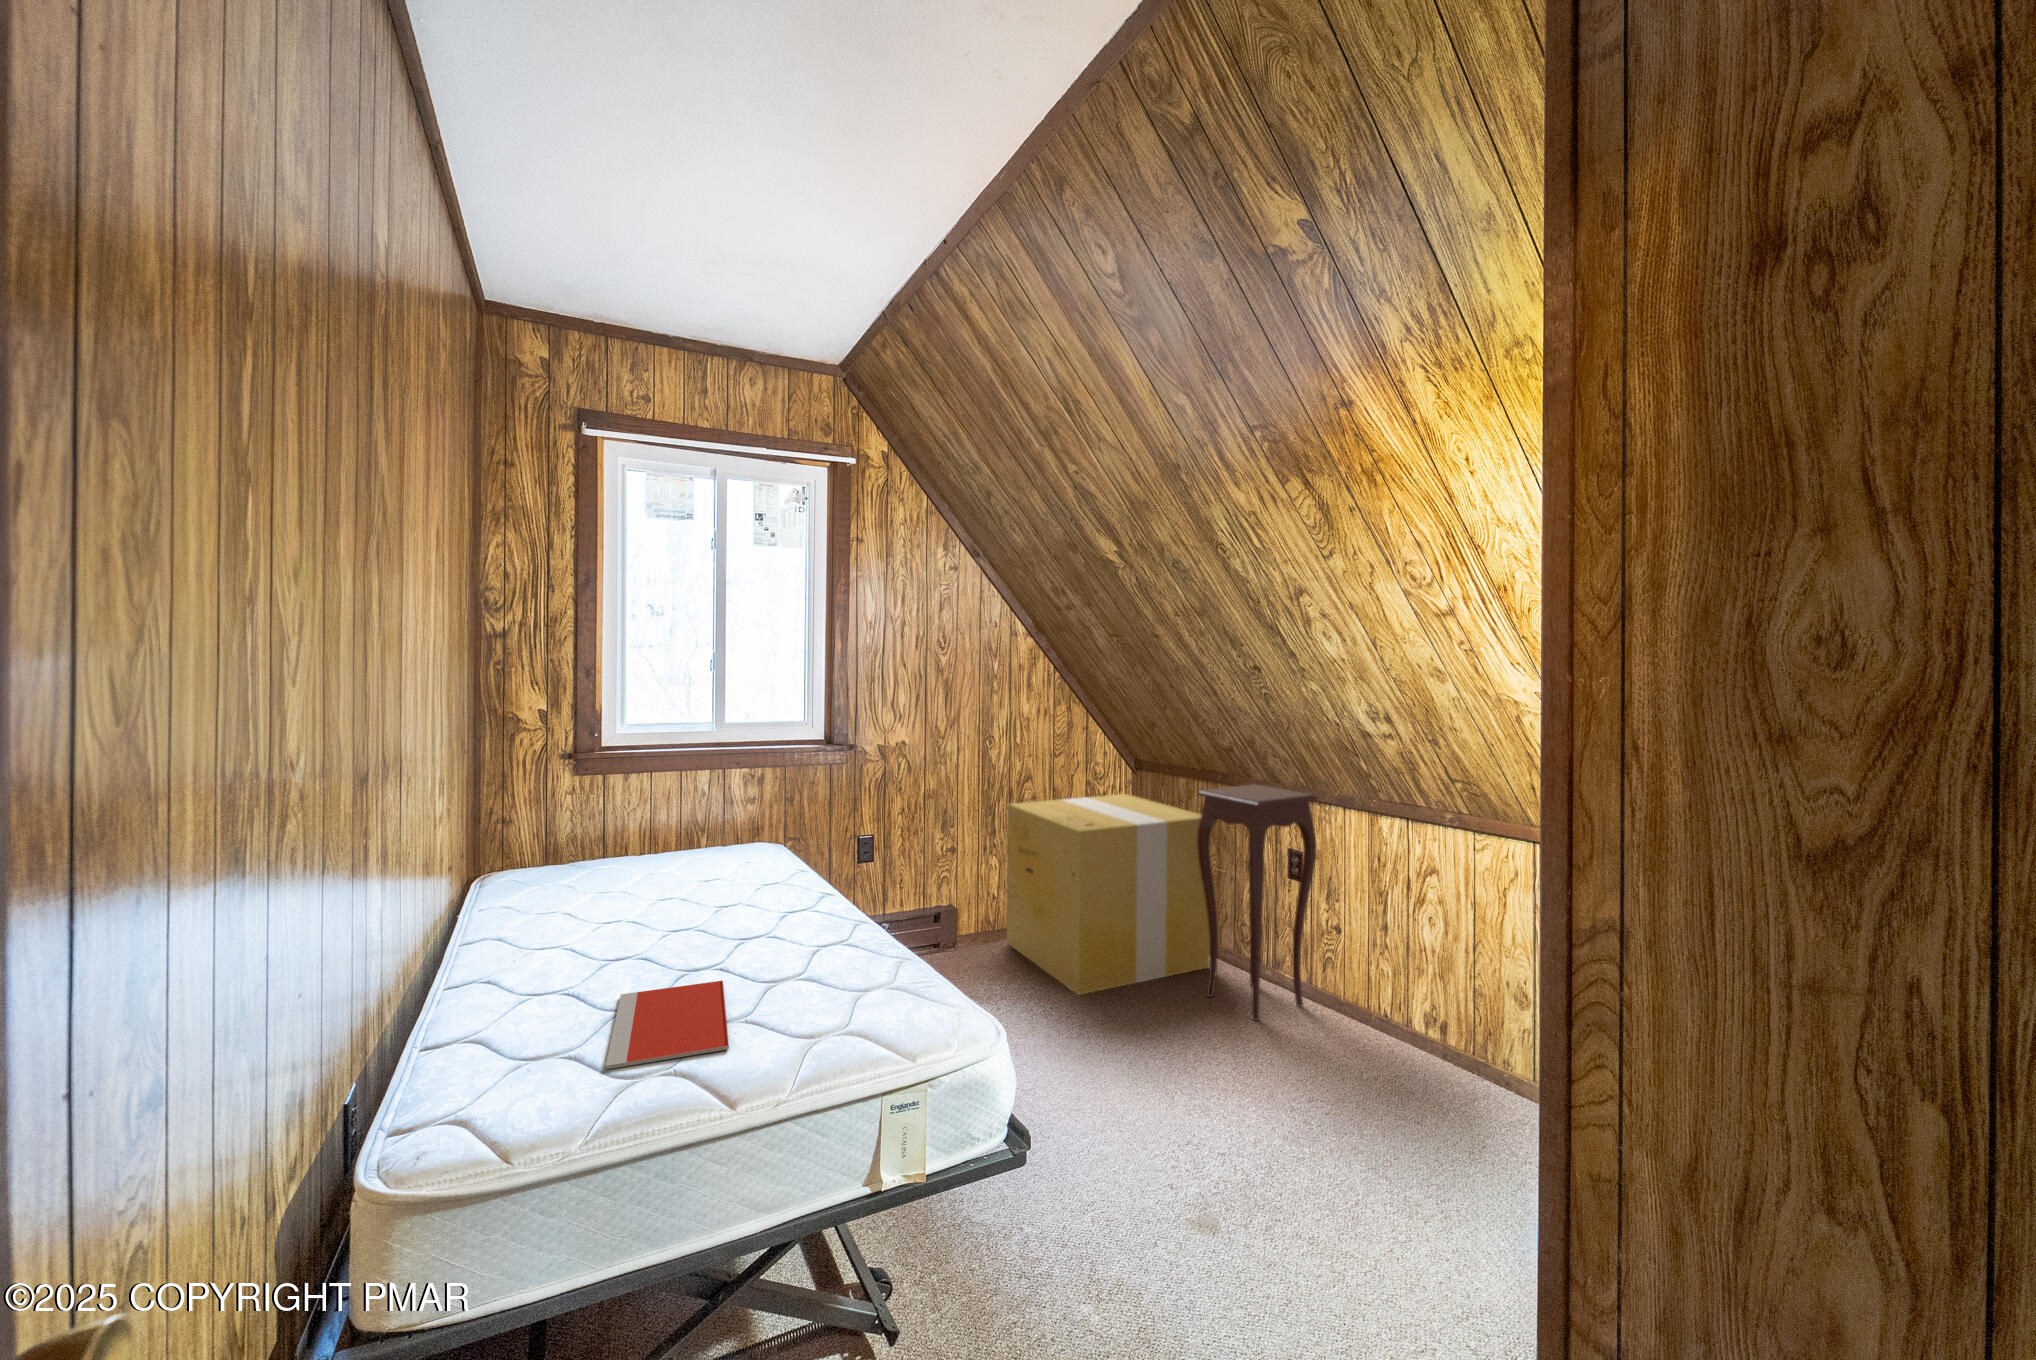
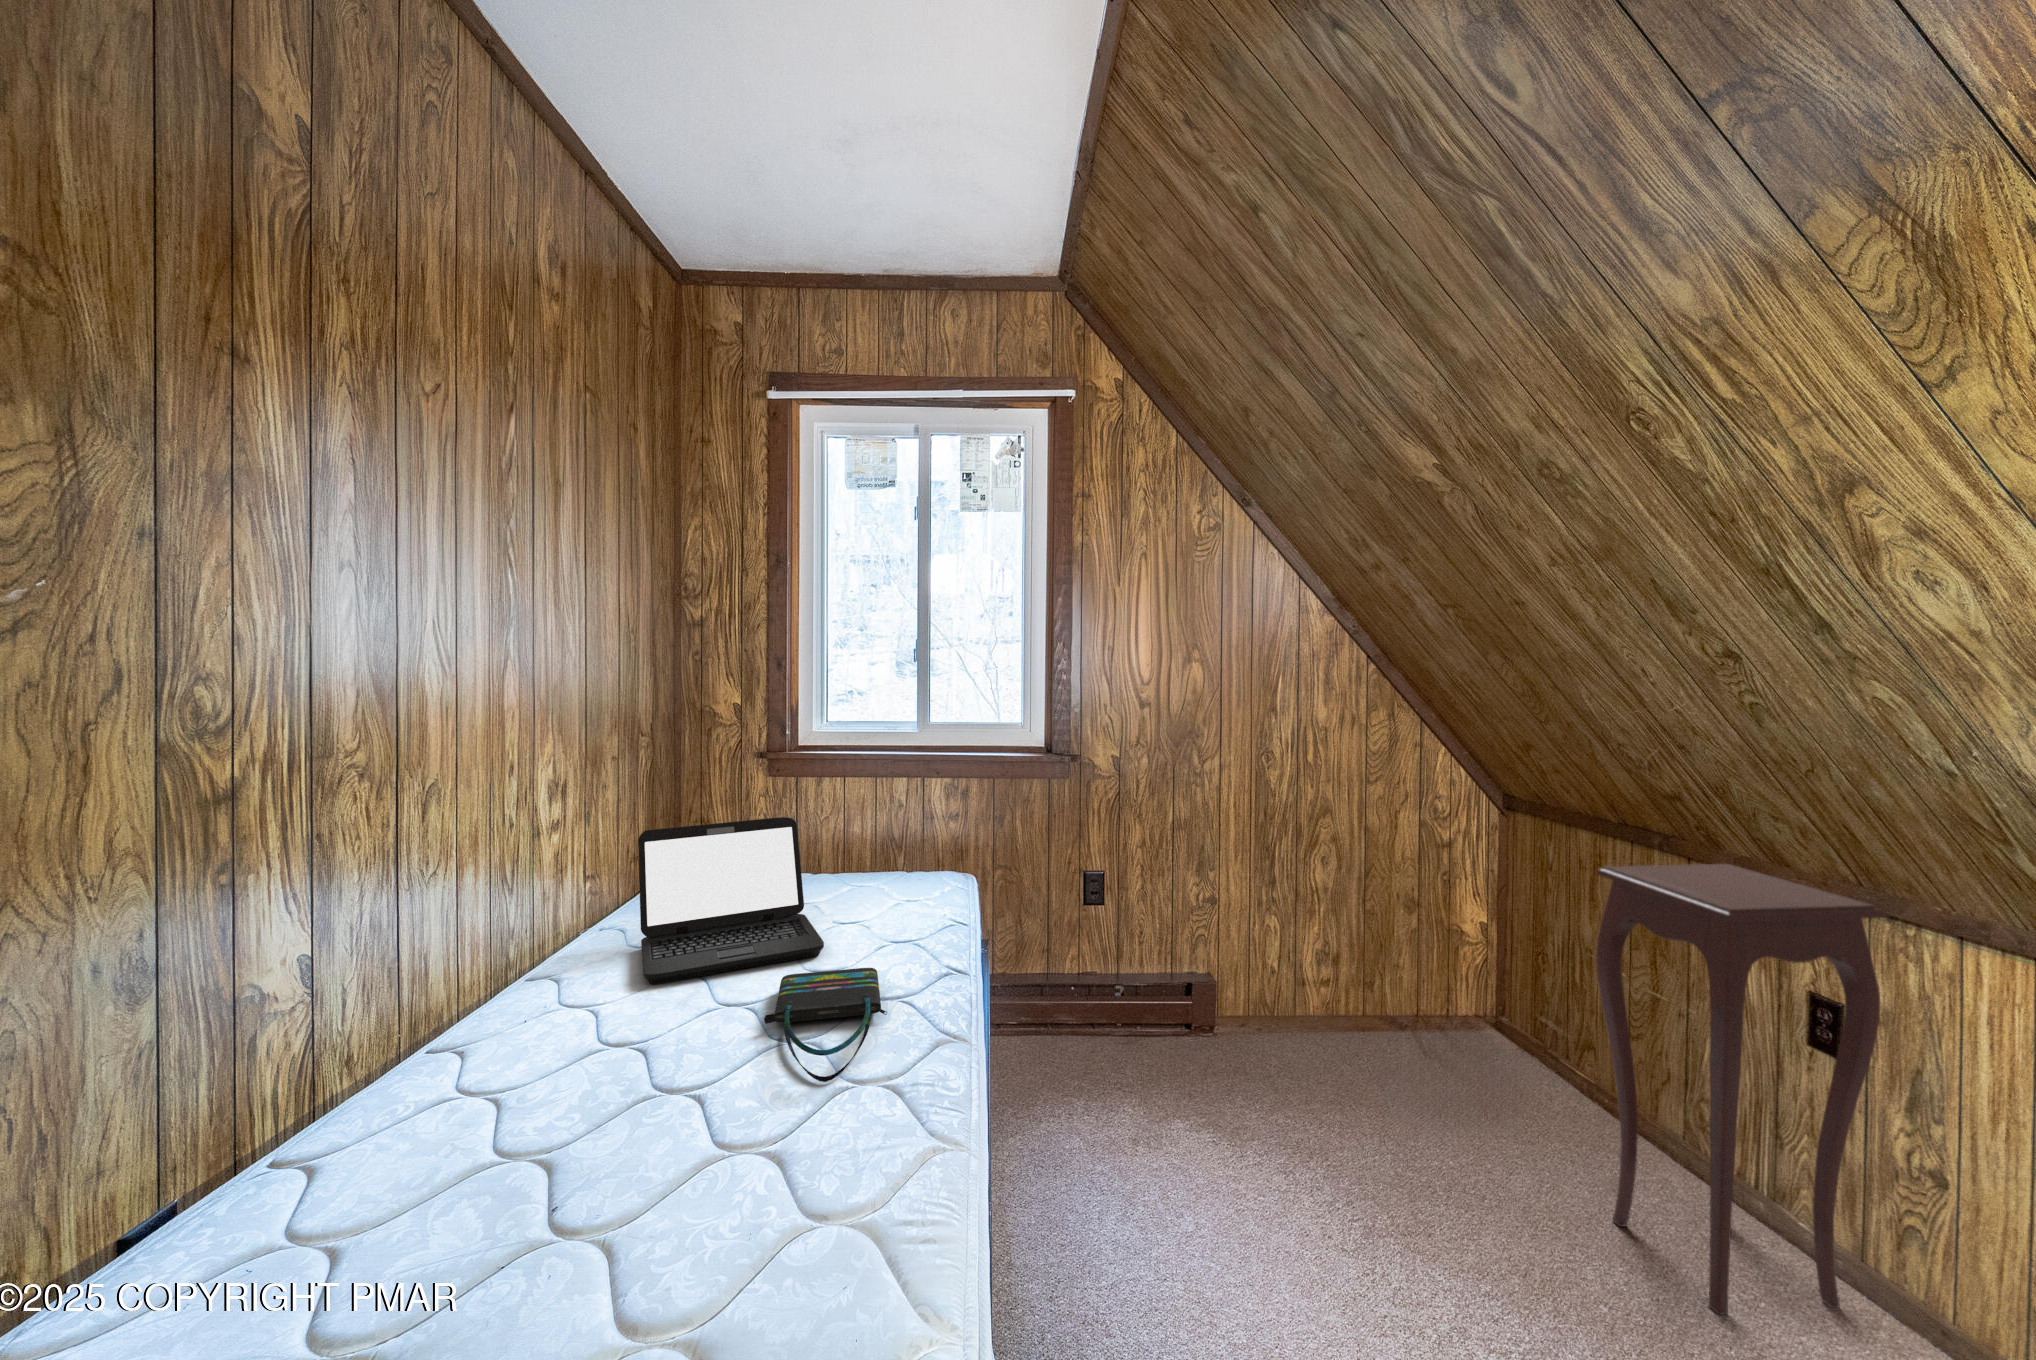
cardboard box: present [1007,794,1210,995] -> none [1287,844,1631,1157]
laptop: none [535,801,720,931] -> present [638,817,824,984]
tote bag: none [713,896,813,951] -> present [764,968,887,1082]
notebook: present [605,981,729,1069] -> none [336,1117,667,1309]

